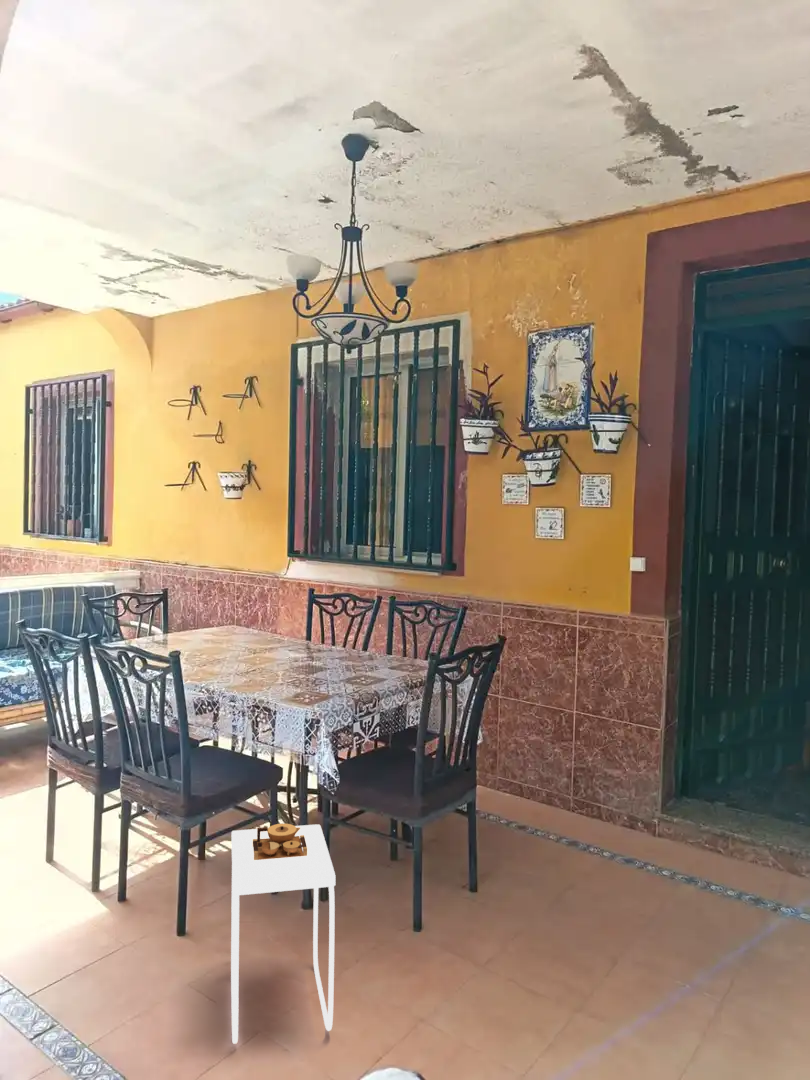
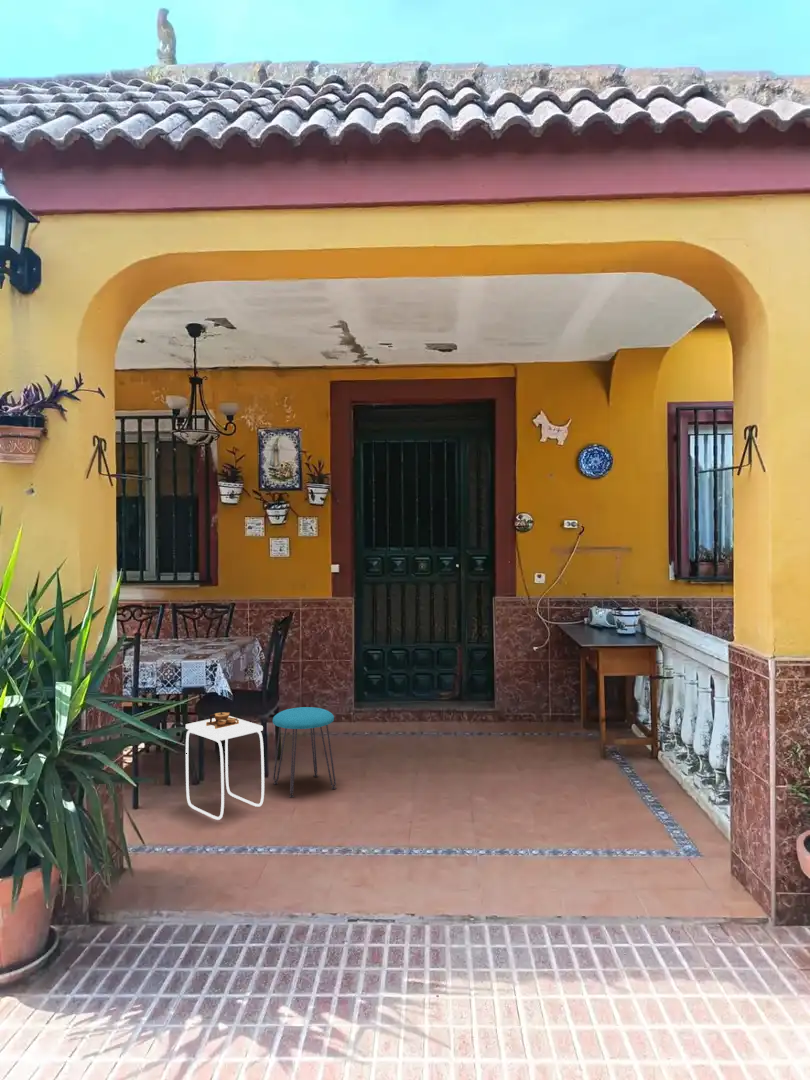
stool: none [396,831,518,1028] -> present [273,707,336,798]

